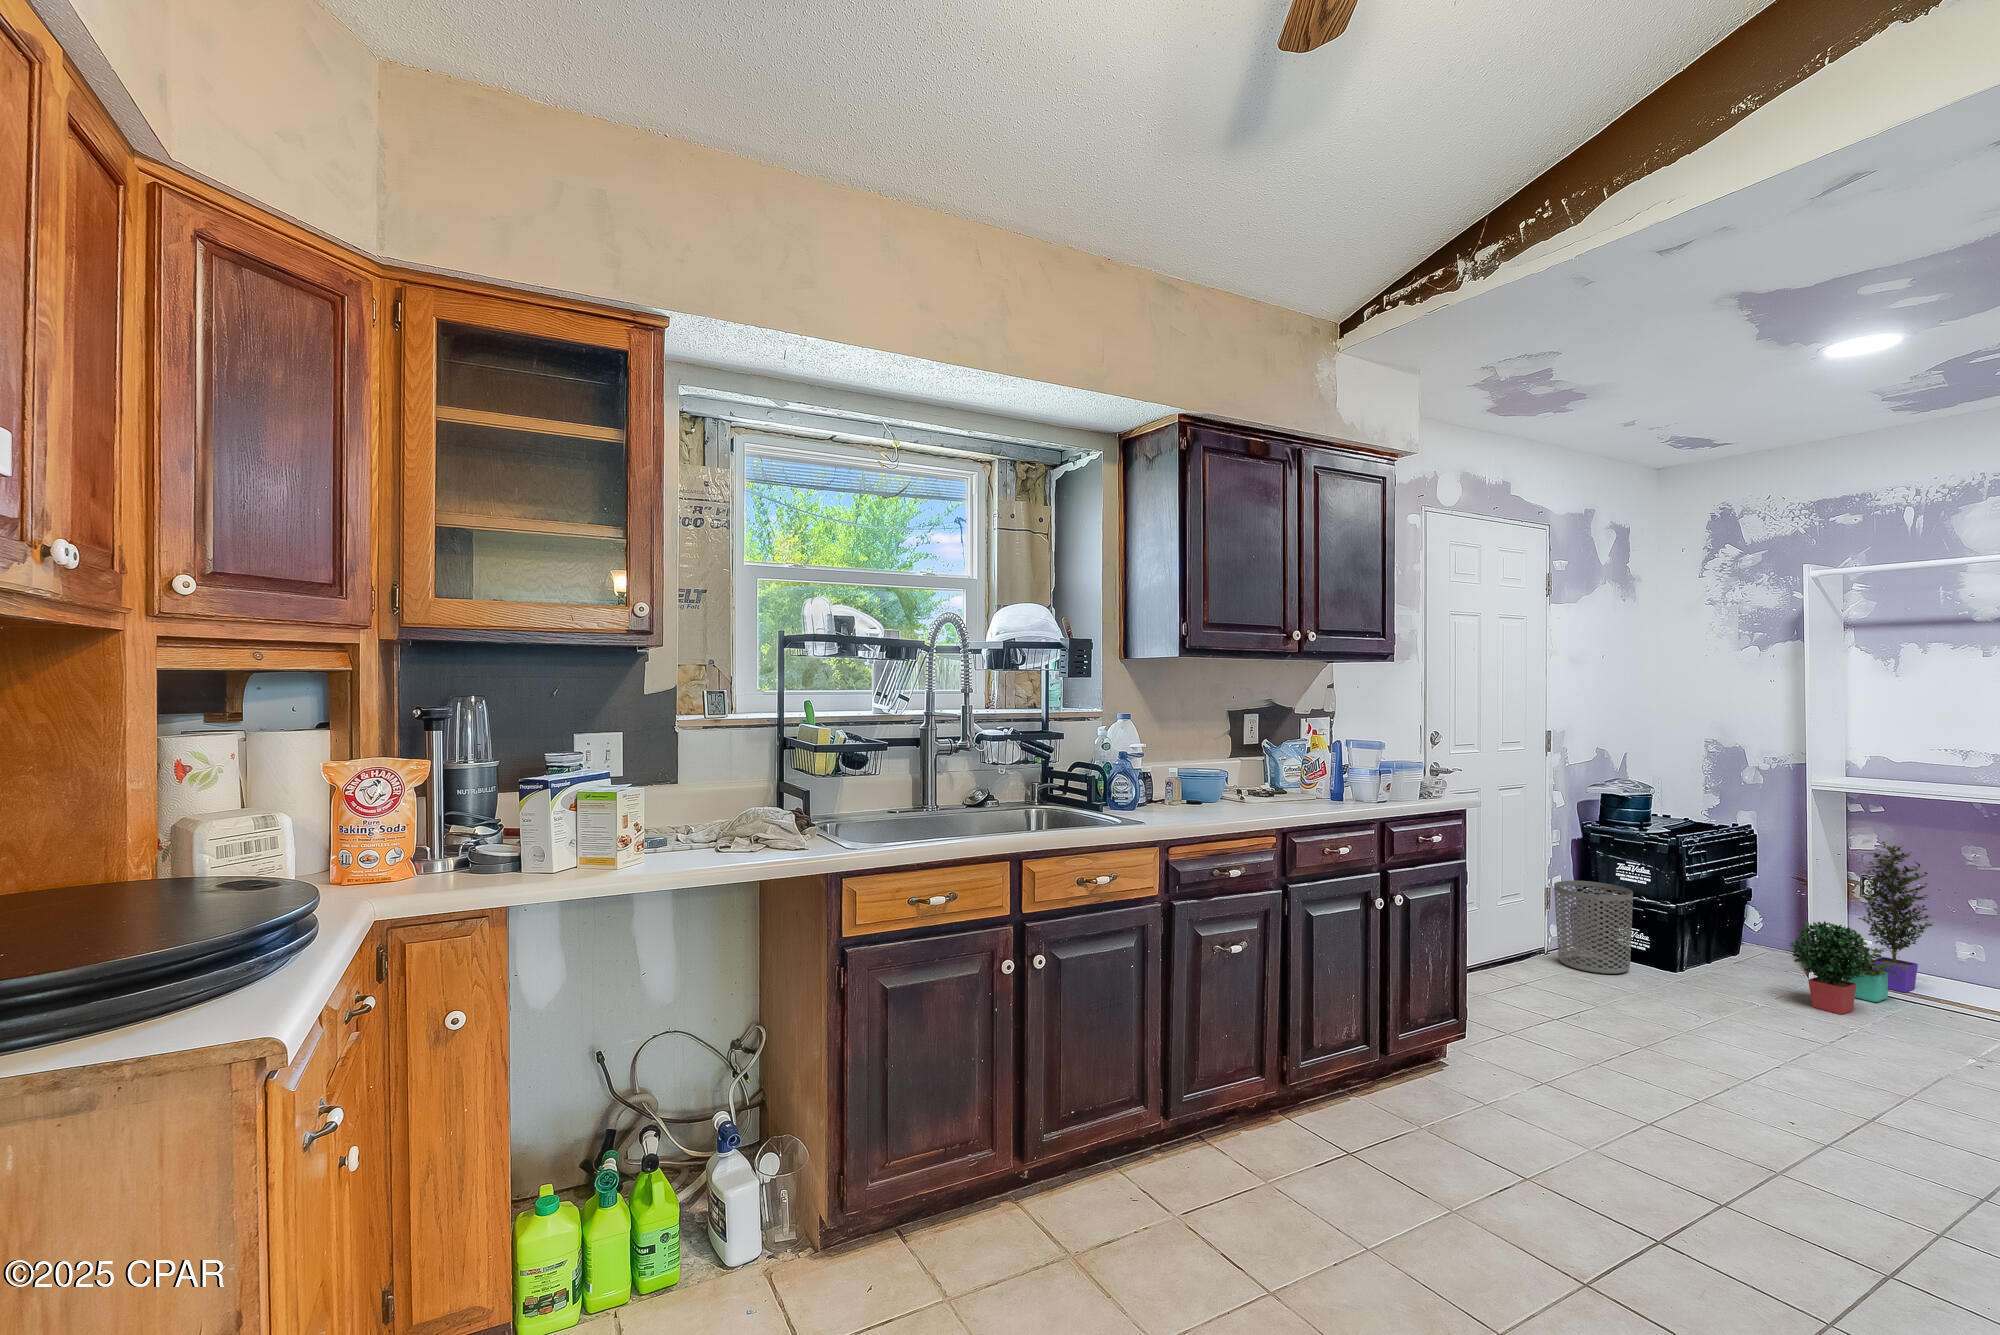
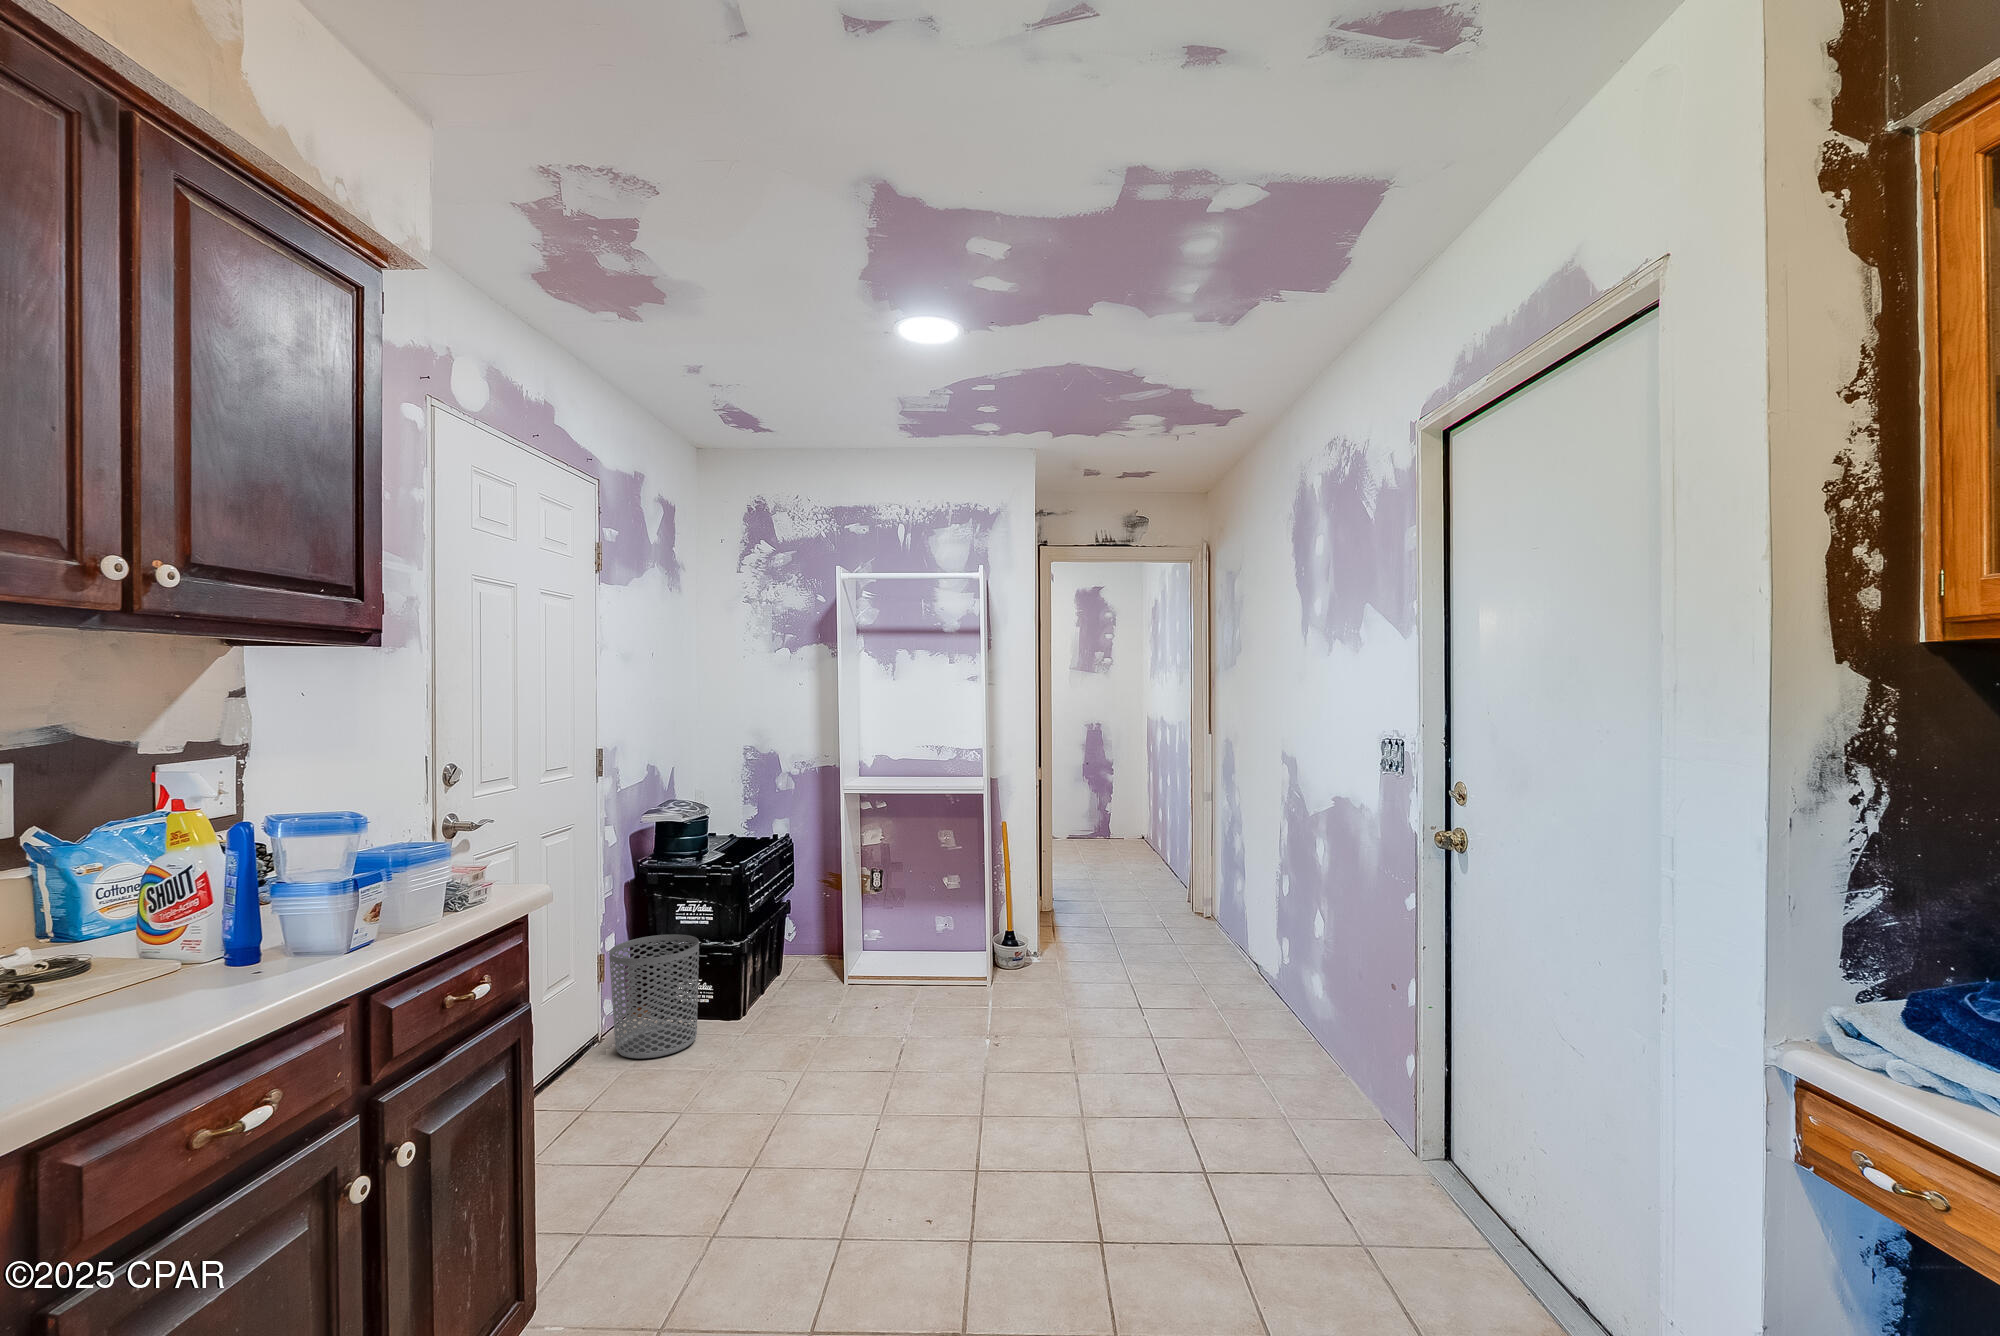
potted plant: present [1790,841,1932,1014] -> none [845,832,930,1020]

